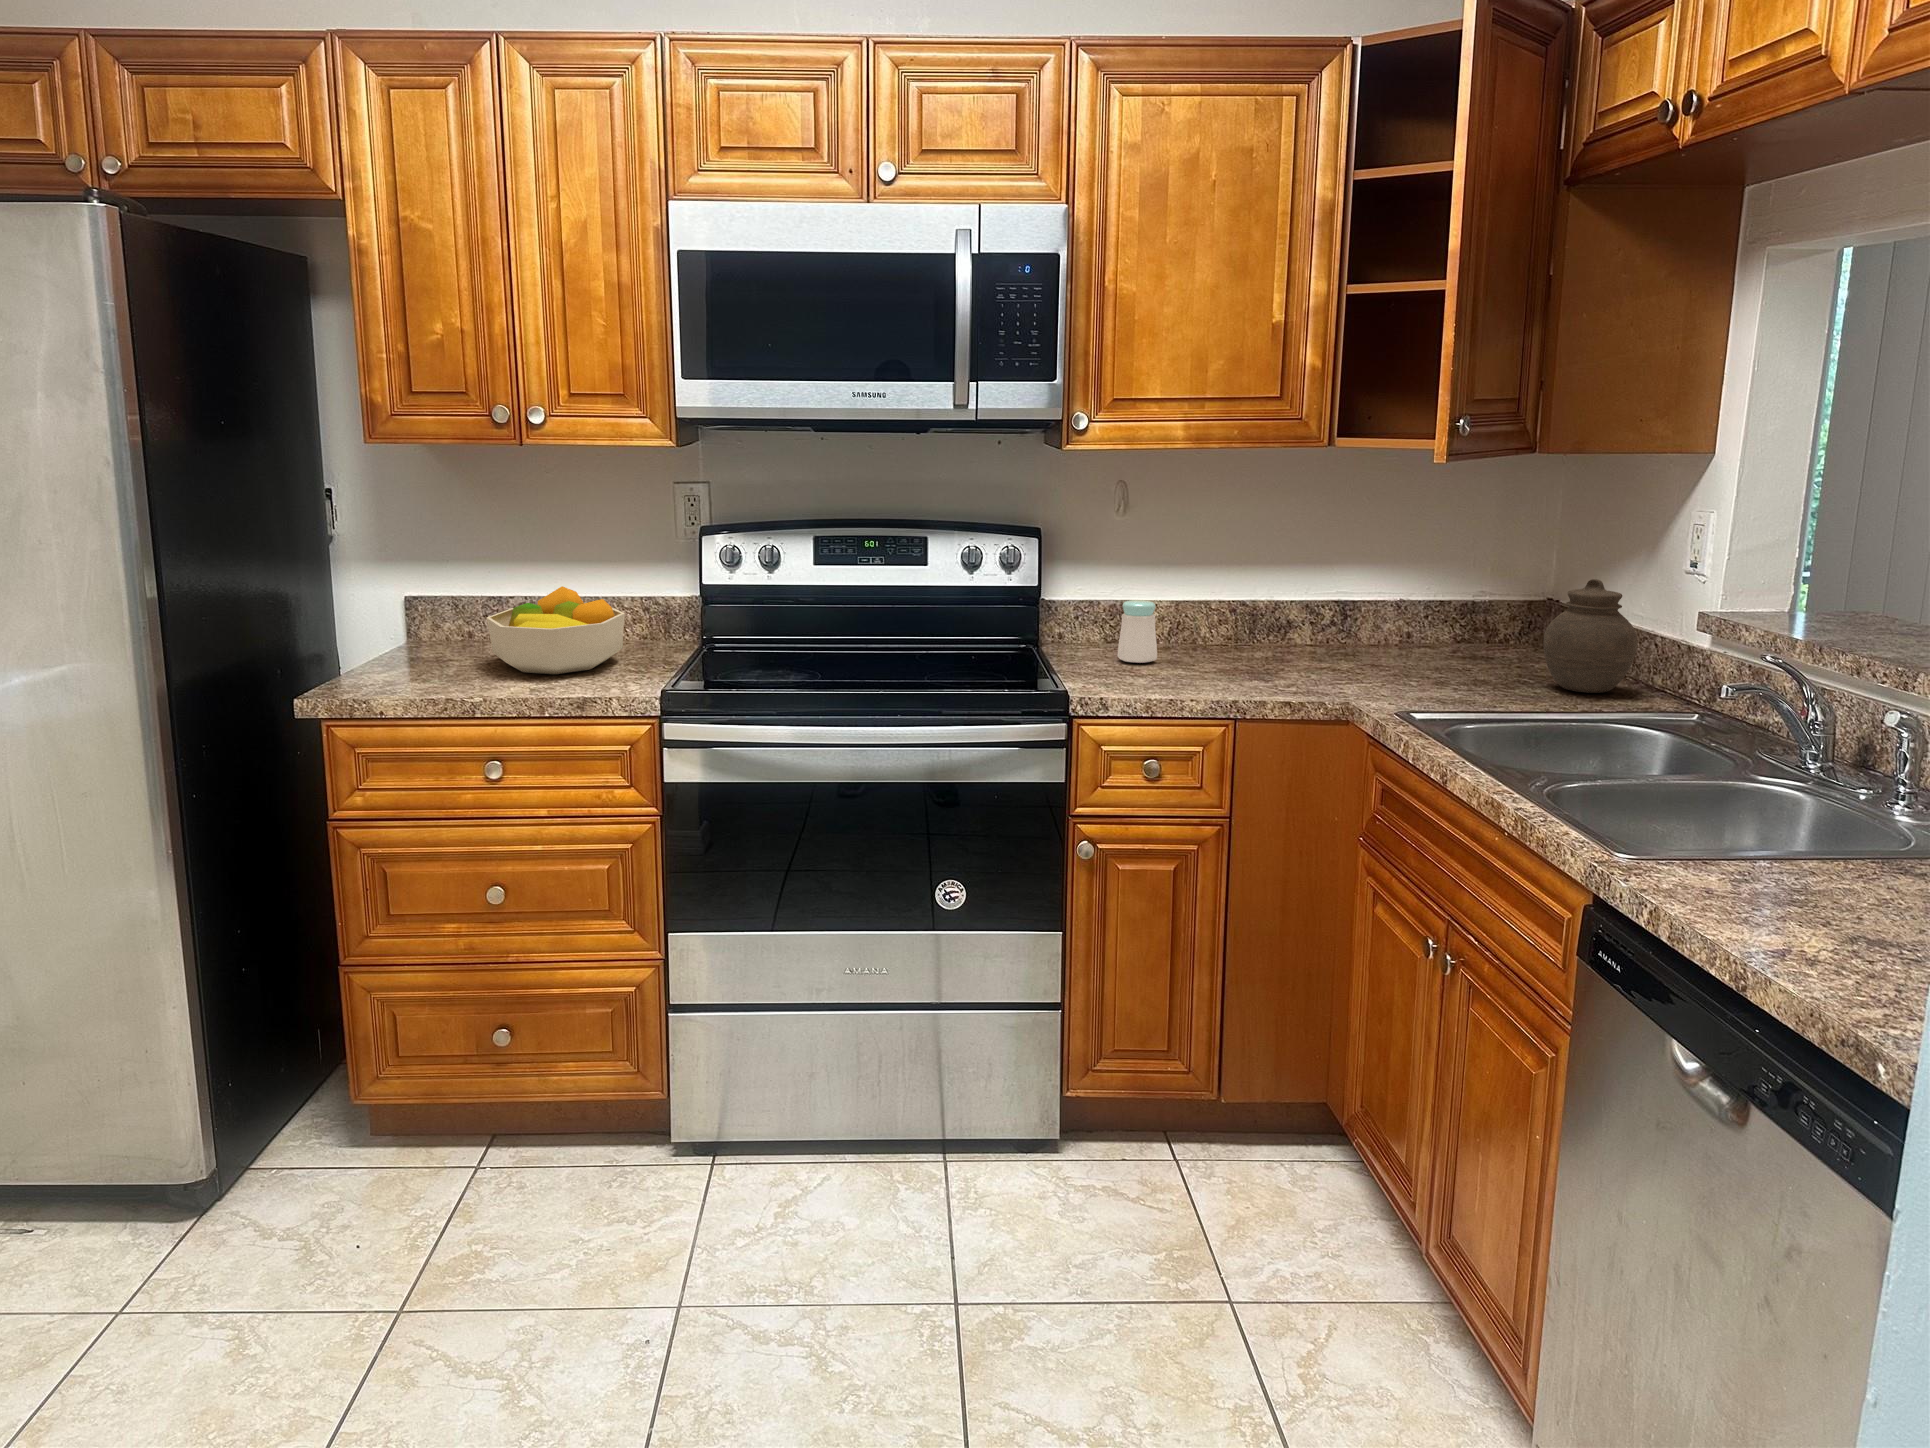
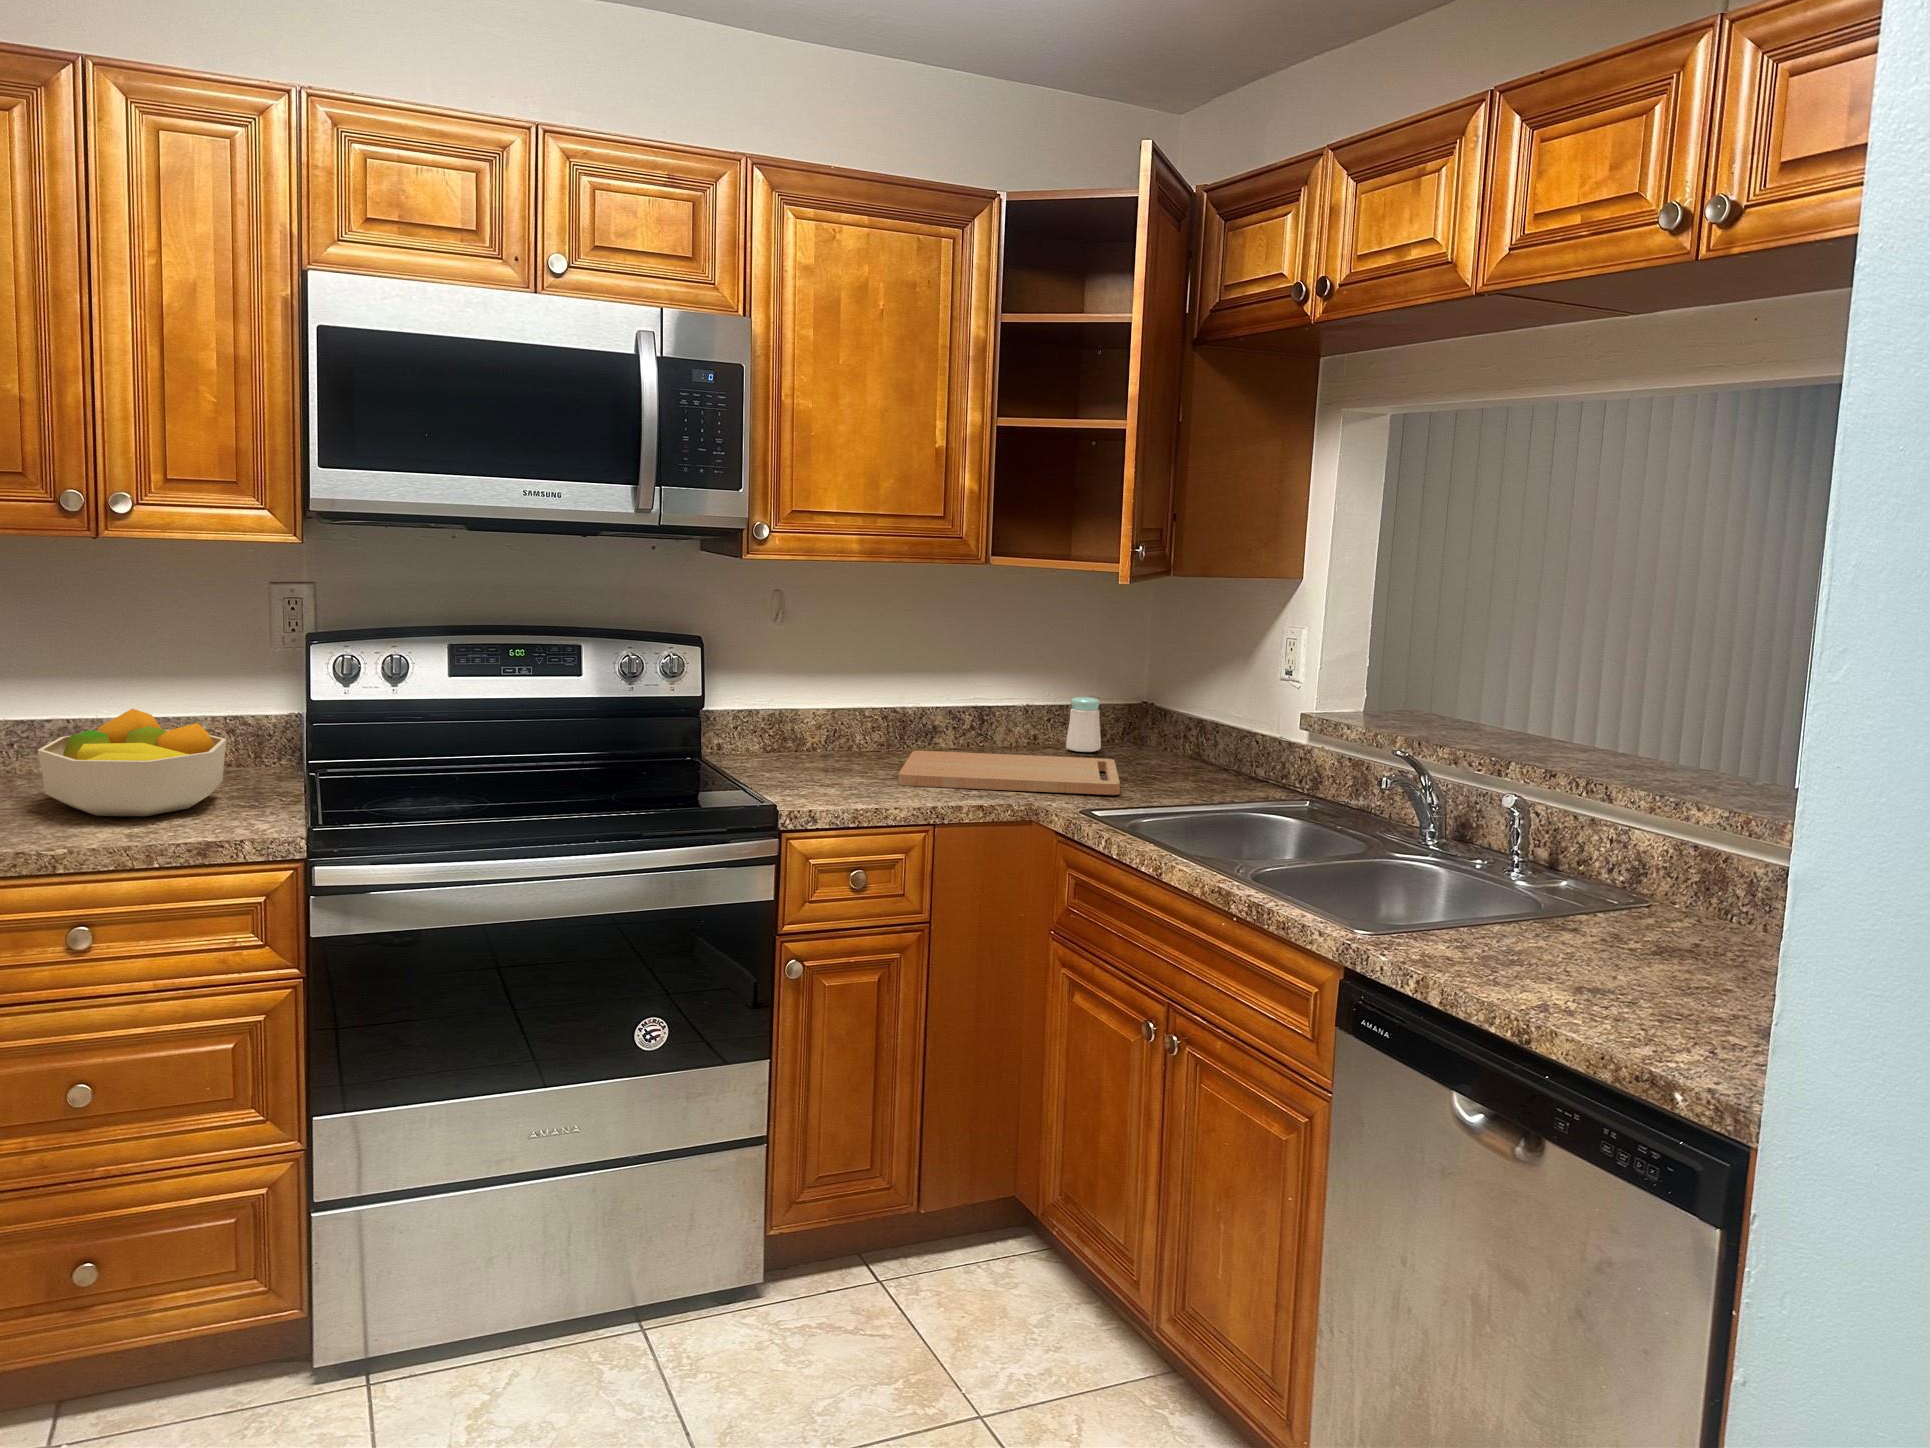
jar: present [1543,579,1637,693] -> none [1173,683,1248,784]
salt shaker: present [1118,600,1157,663] -> present [1066,697,1101,752]
cutting board: none [1221,645,1476,699] -> present [898,751,1120,795]

